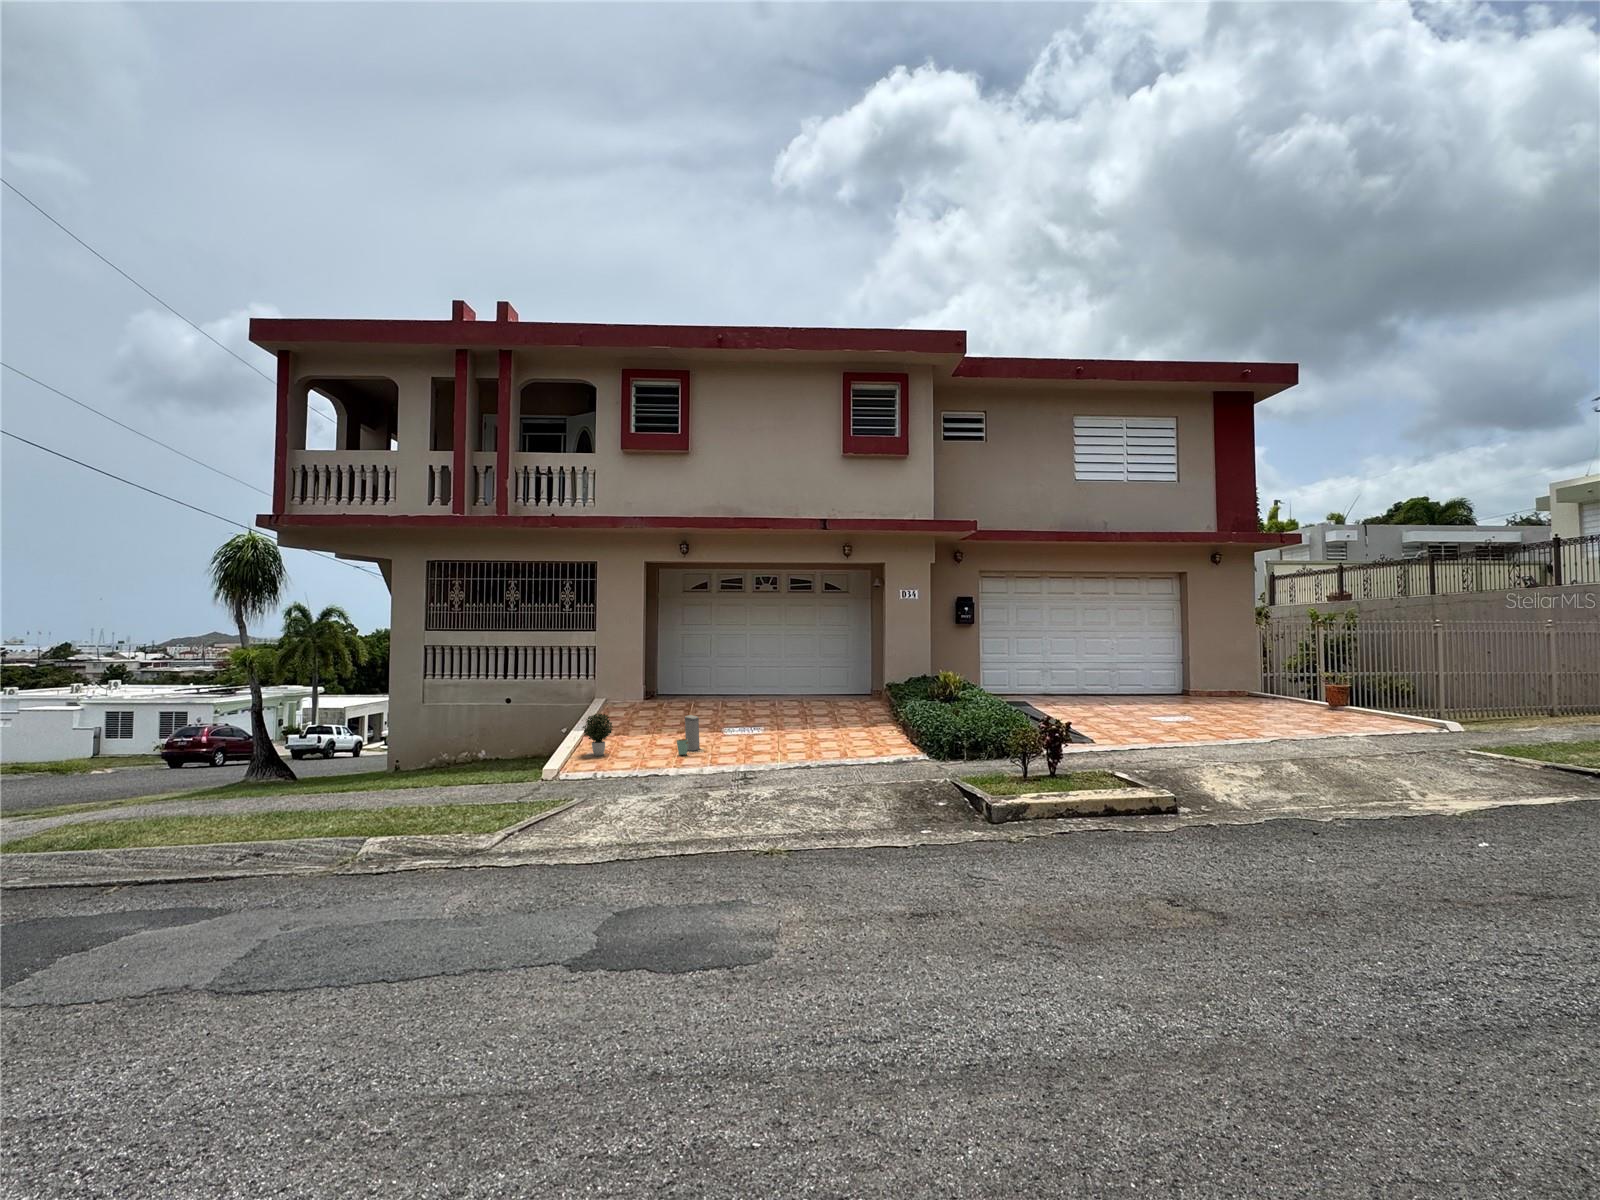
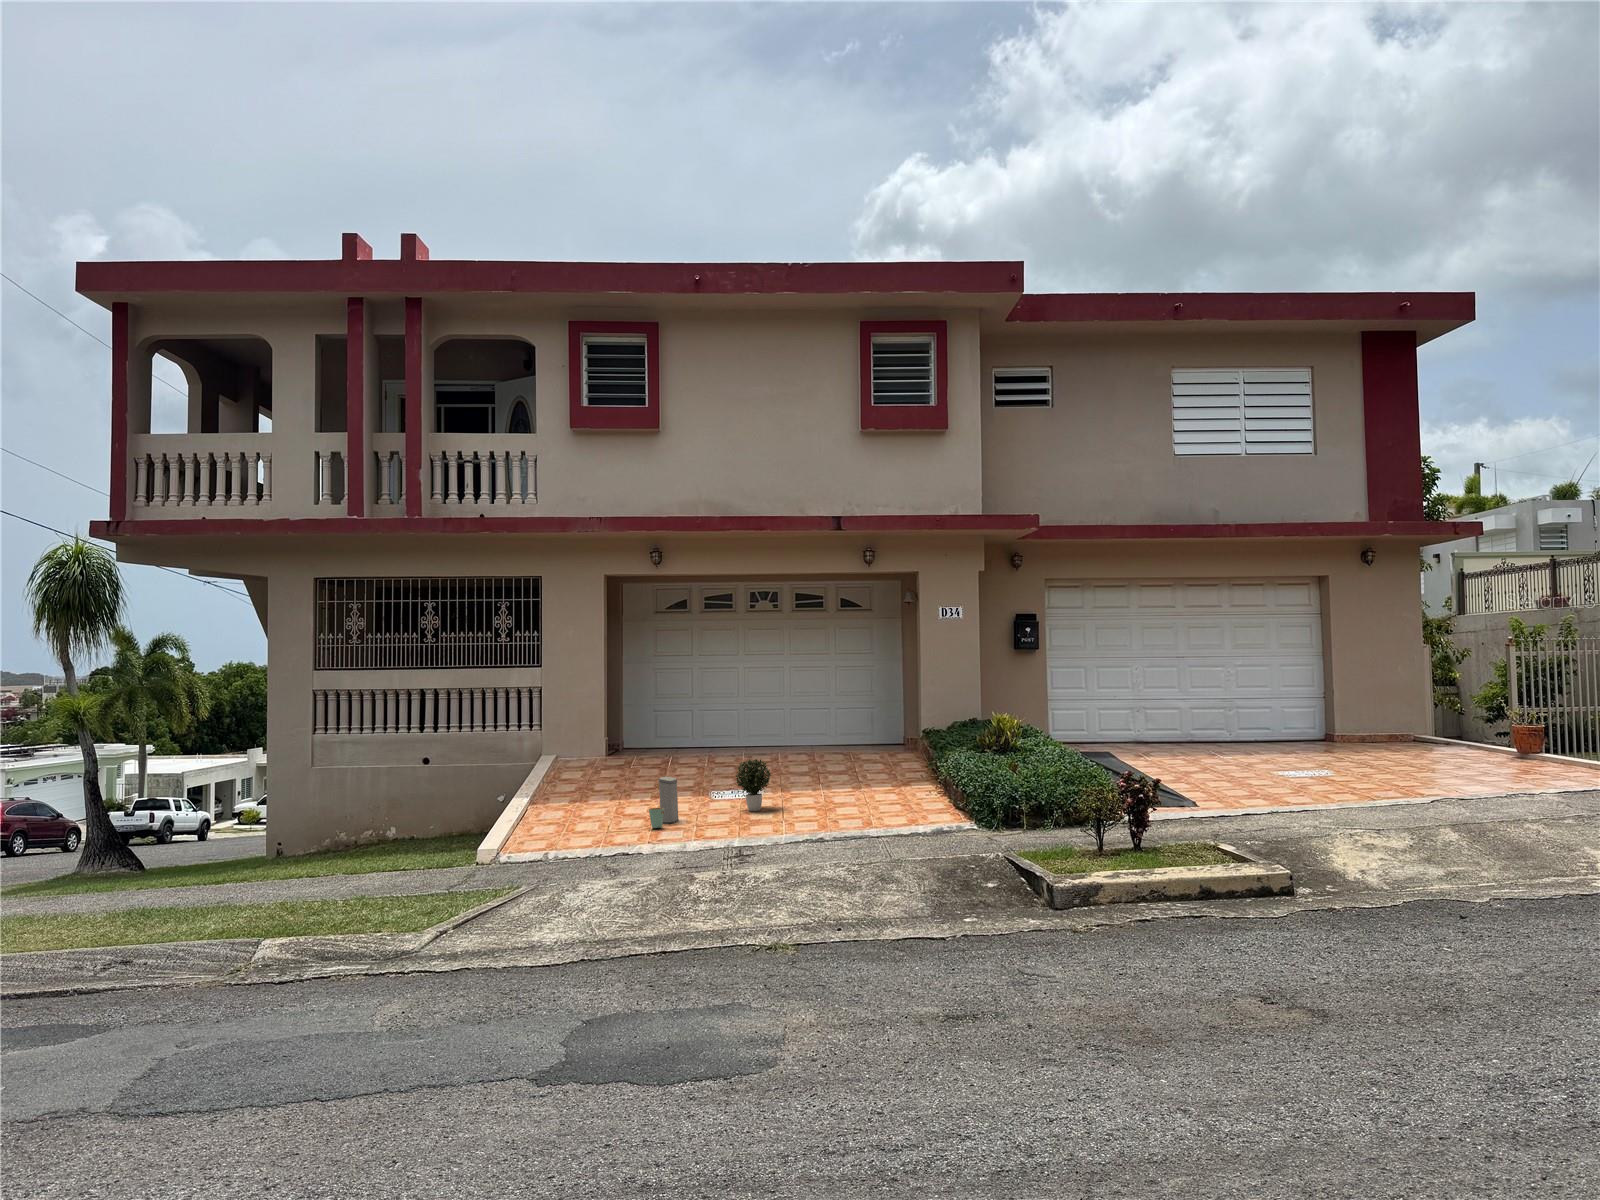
potted plant: present [583,714,613,756] -> present [735,759,771,811]

